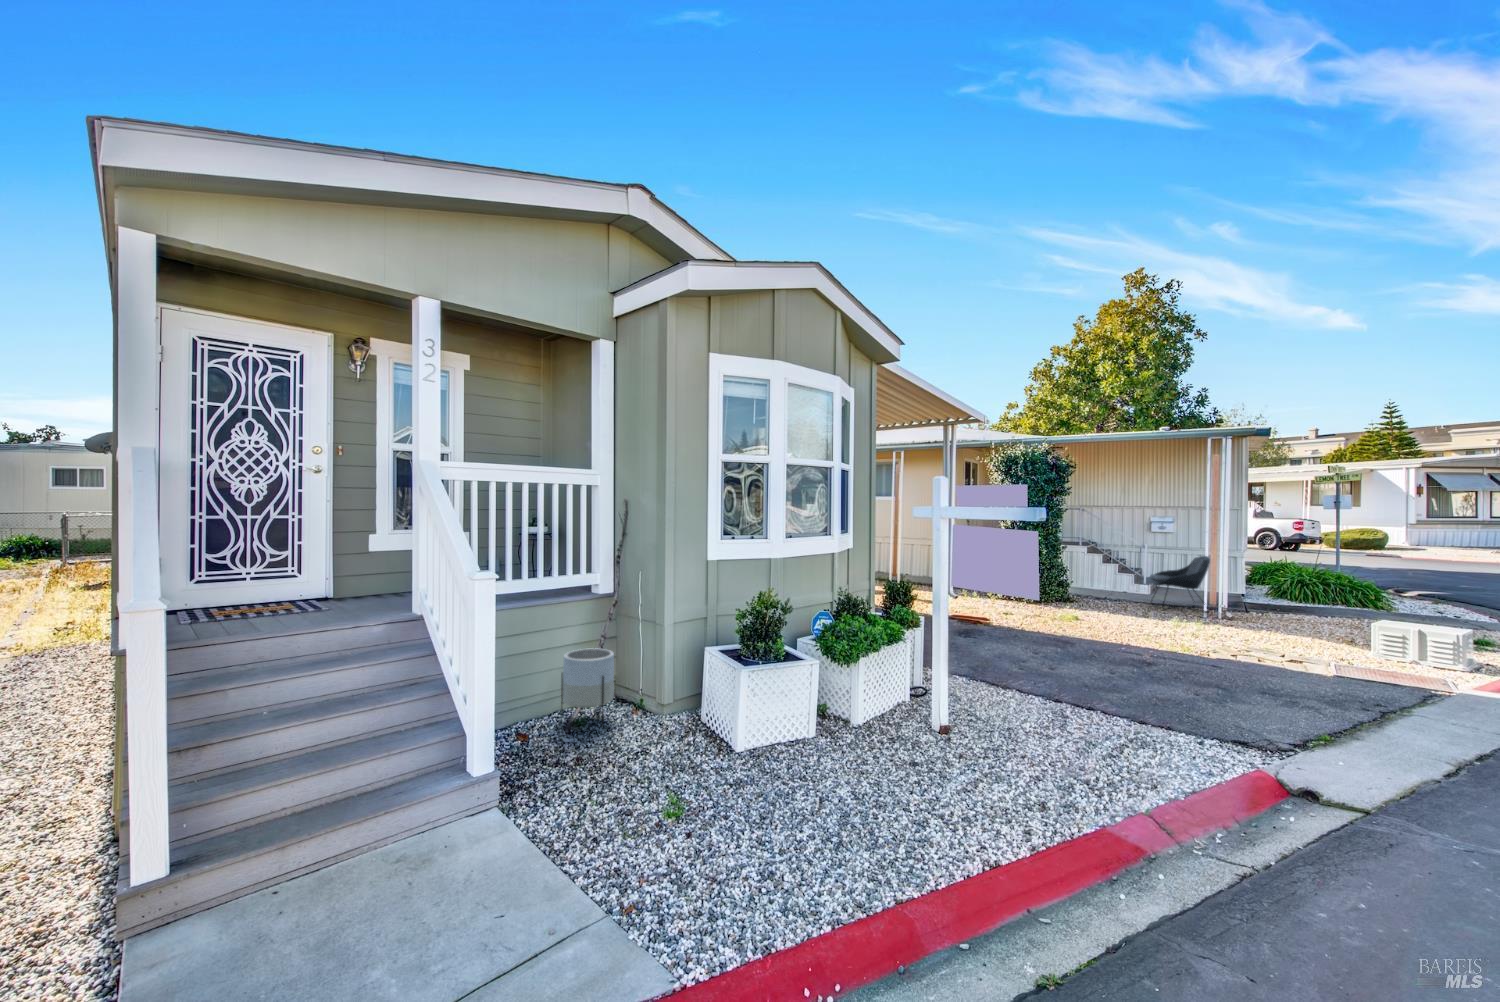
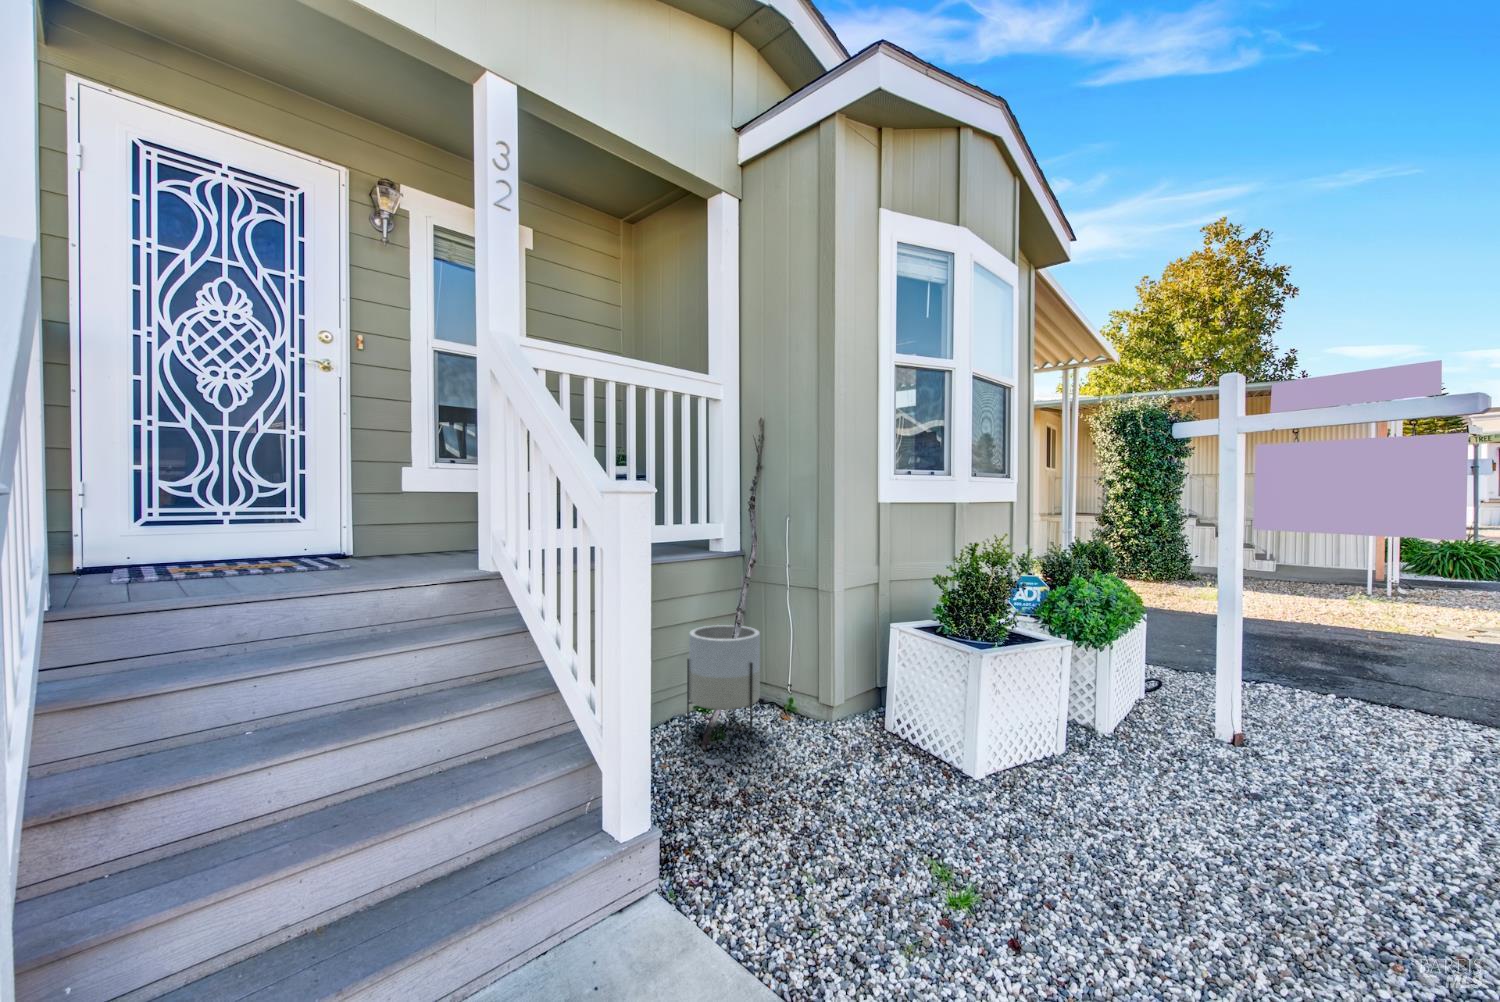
lounge chair: present [1148,556,1210,613] -> none [1277,523,1364,589]

